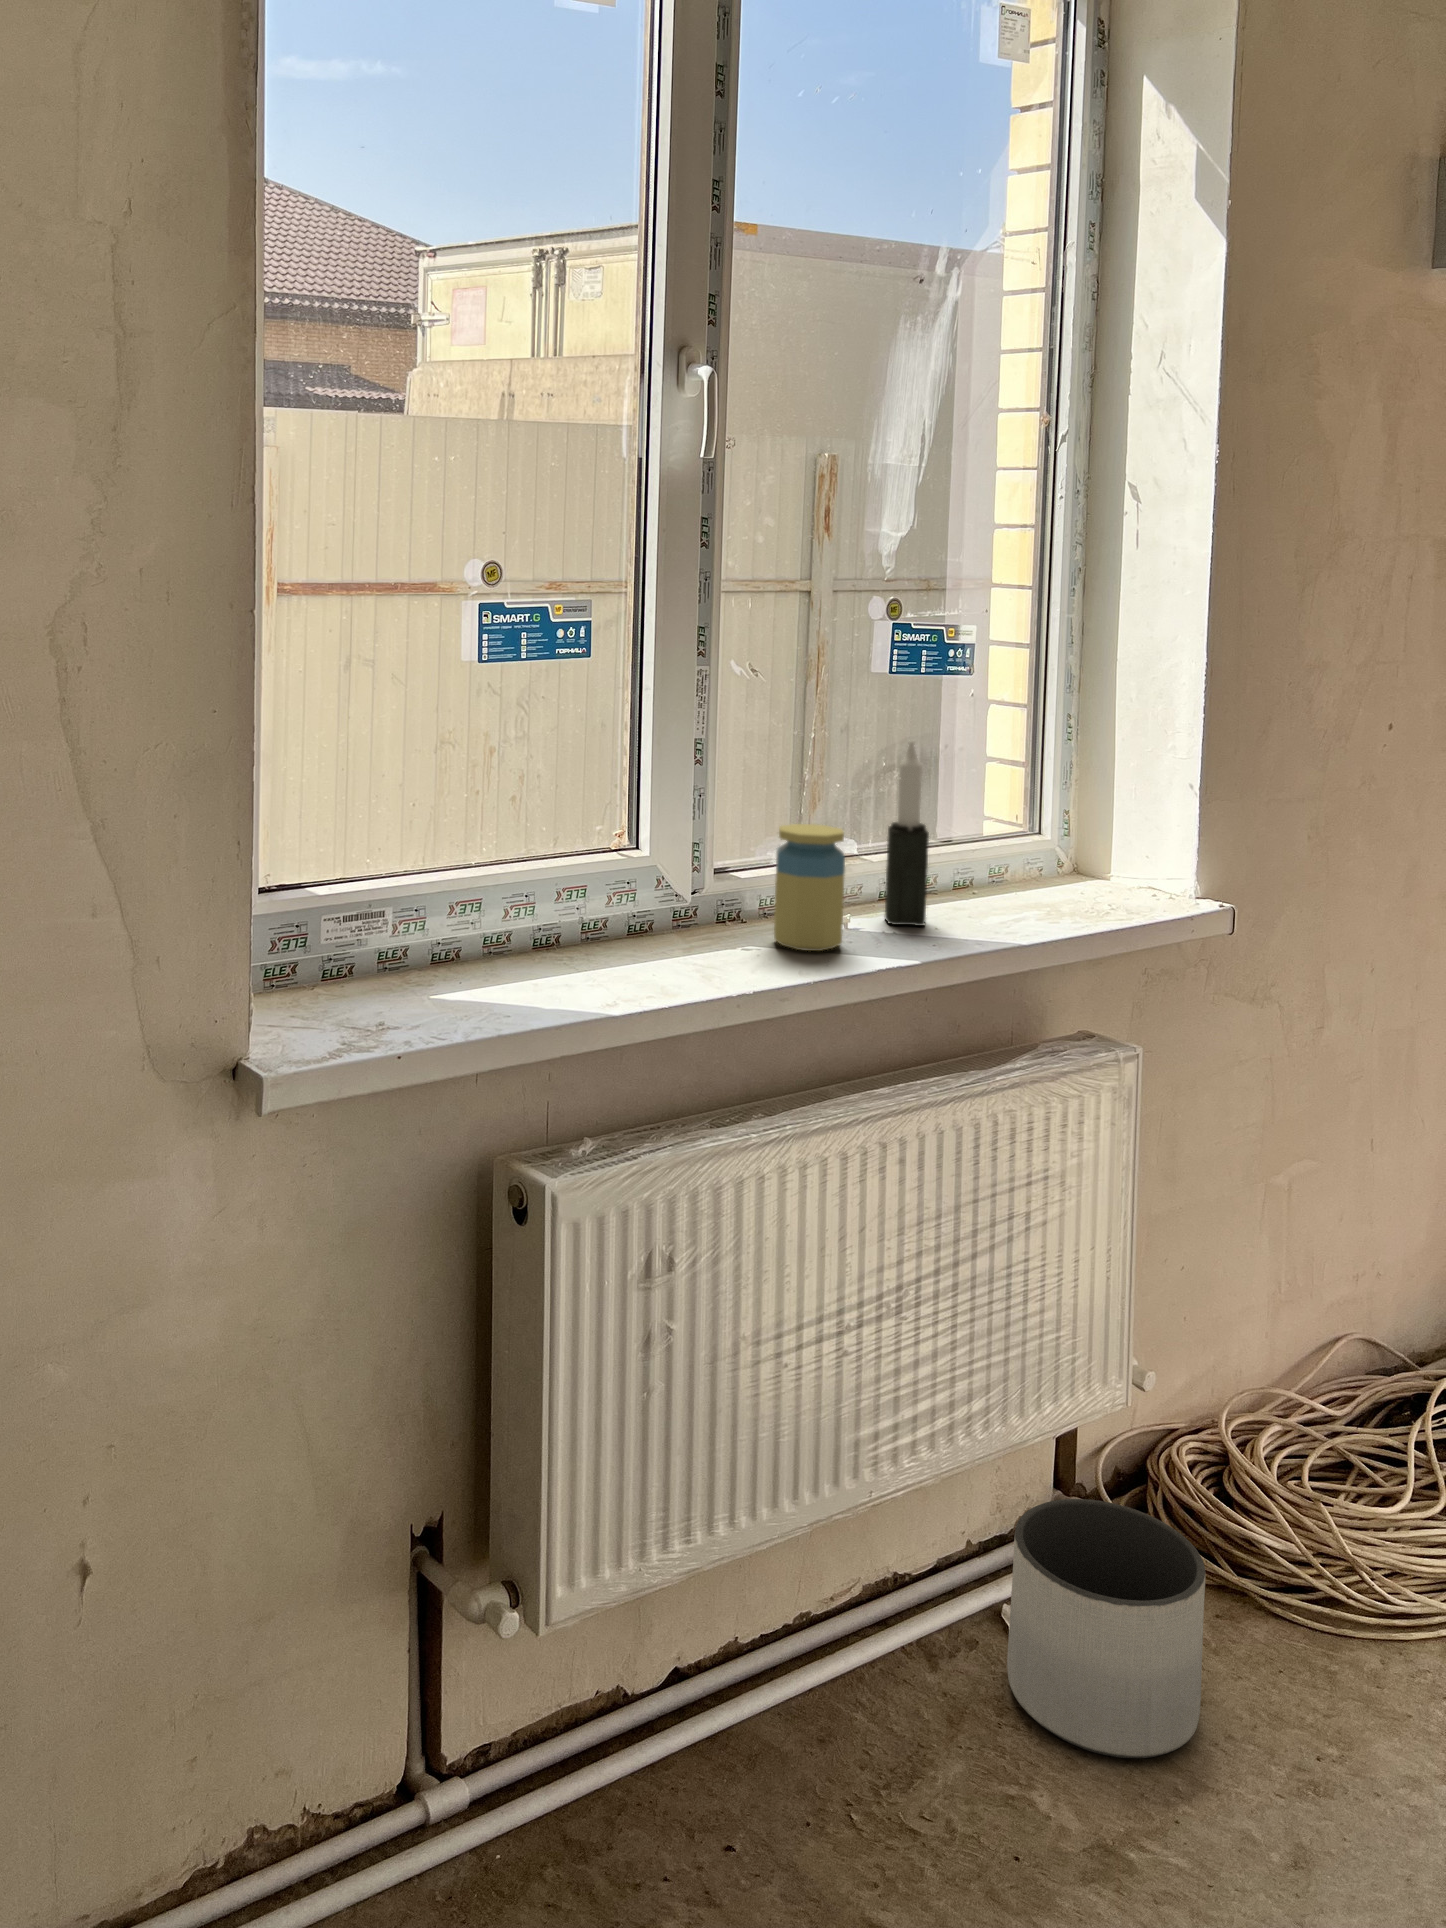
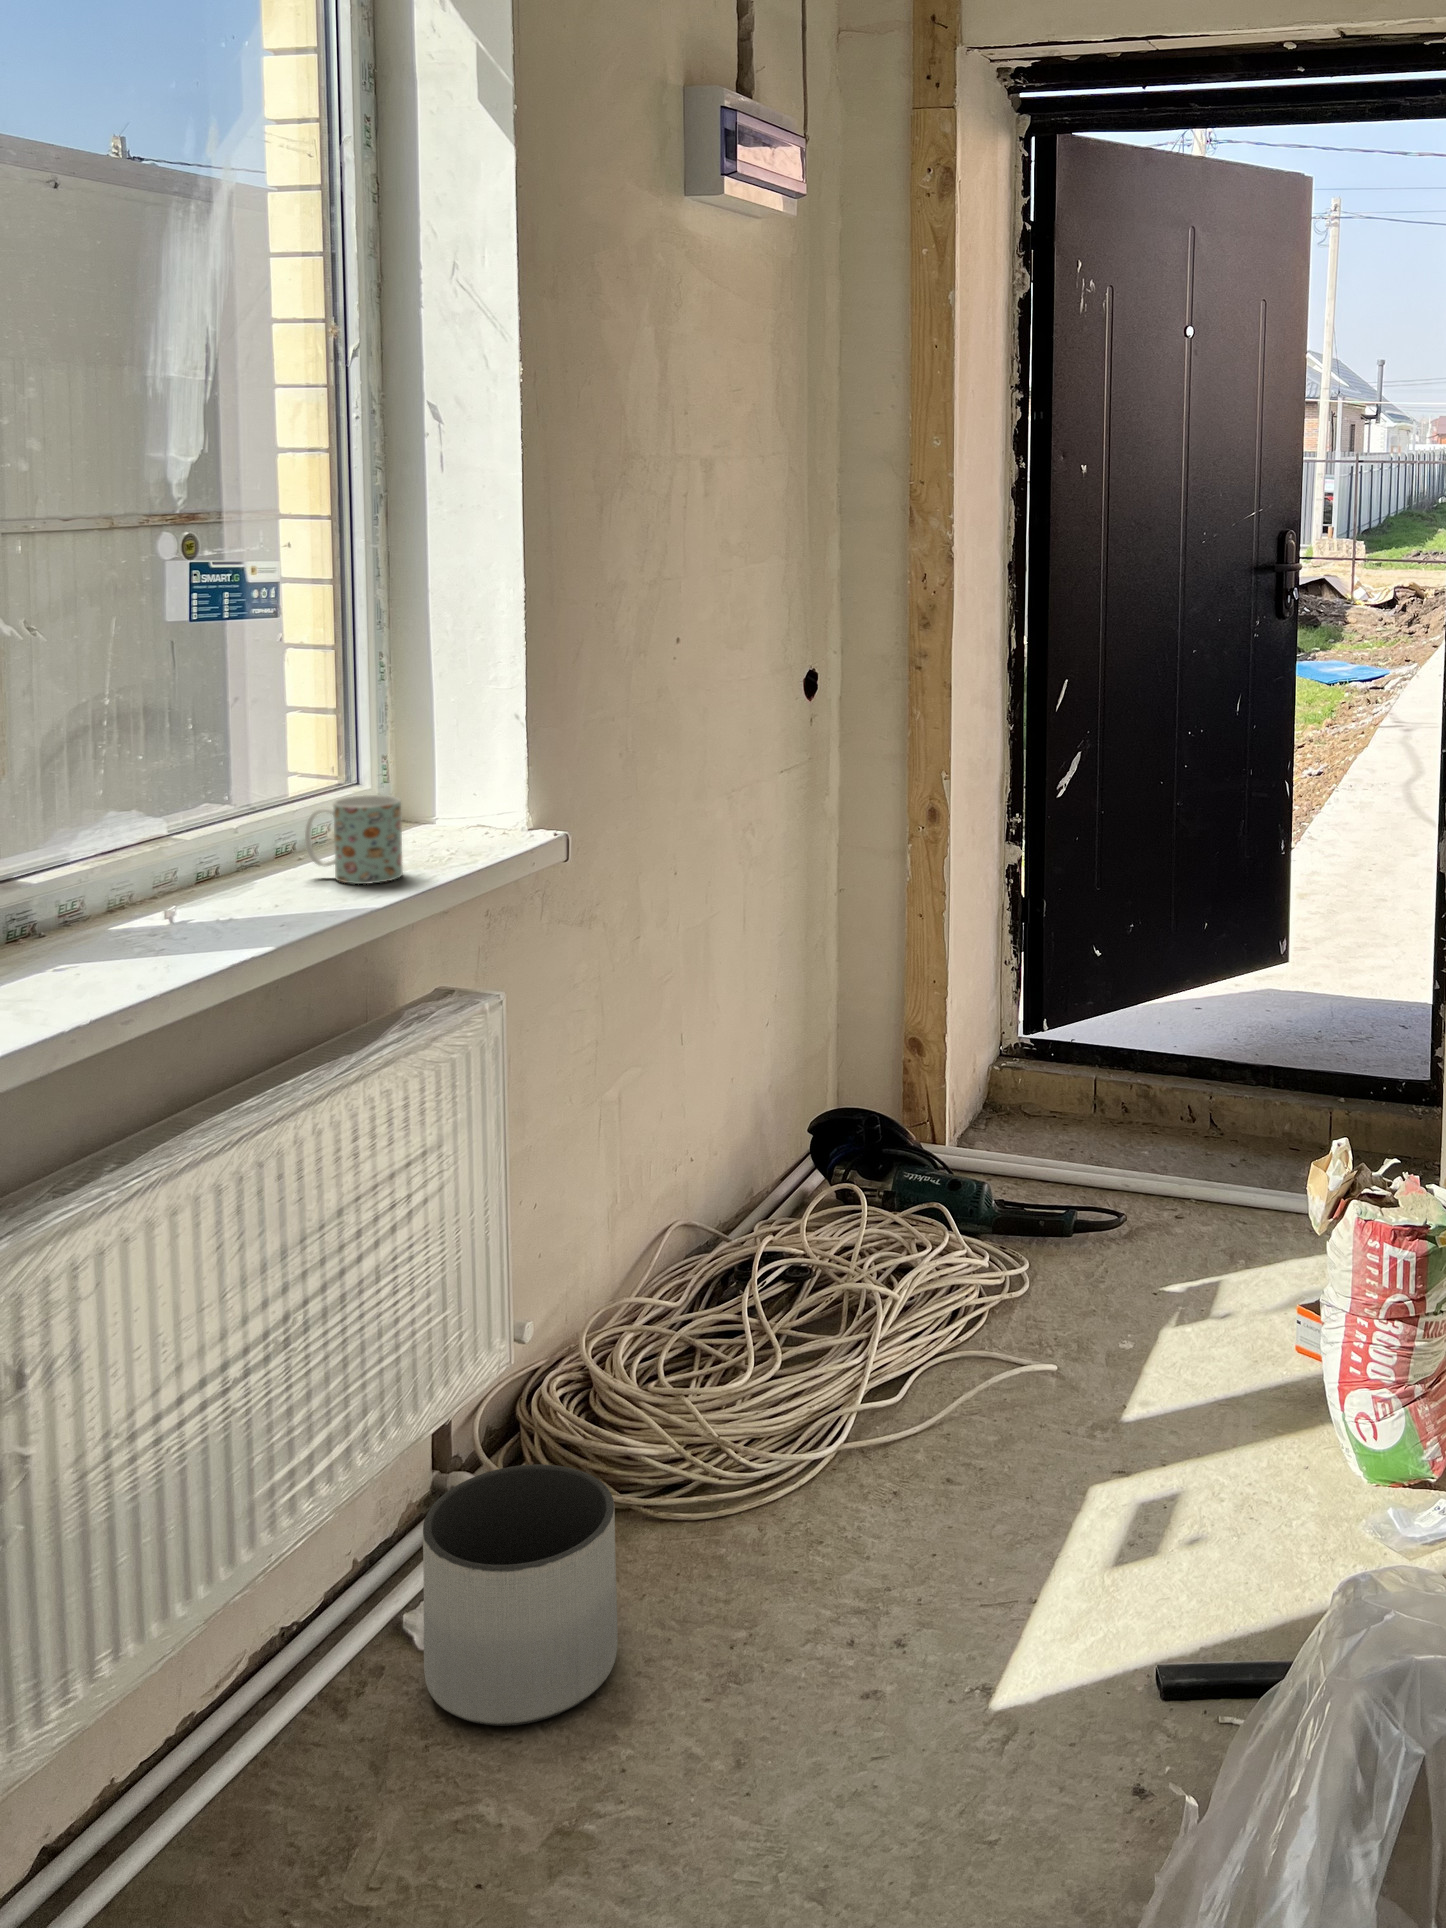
candle: present [885,740,929,926] -> none [208,698,262,912]
jar: present [774,824,845,951] -> none [83,808,178,961]
mug: none [975,841,1062,922] -> present [305,795,403,884]

